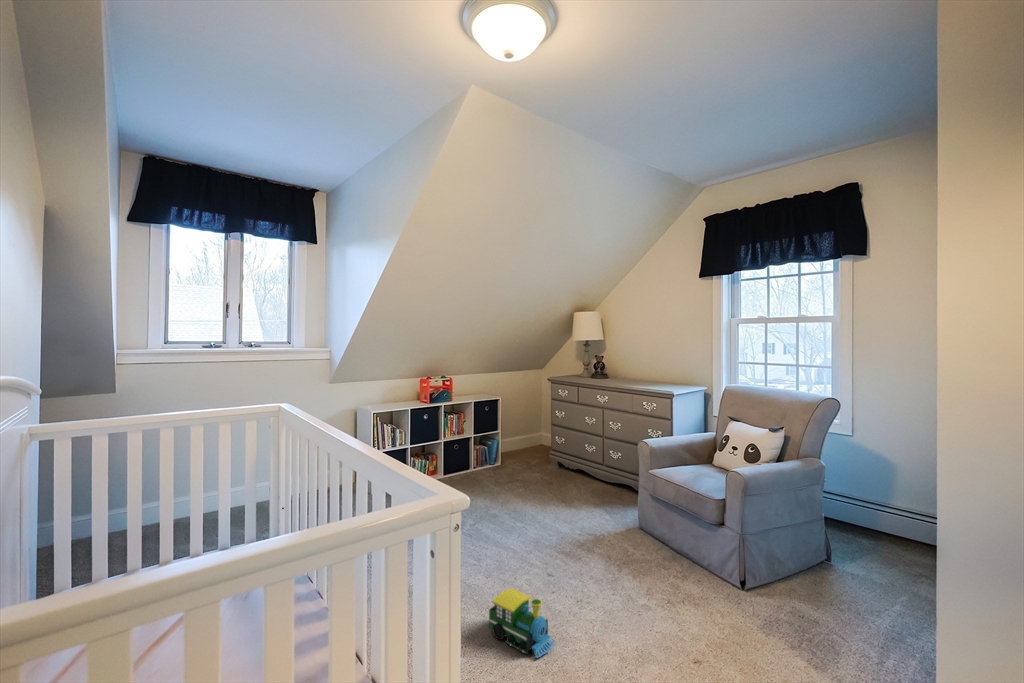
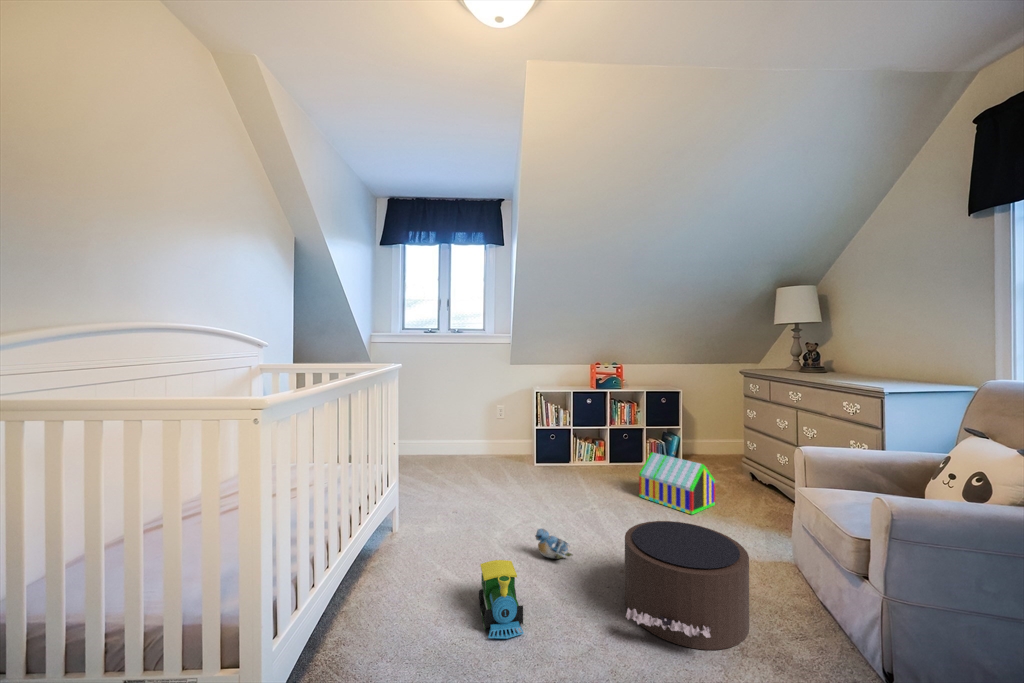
toy house: none [504,459,559,505] -> present [639,452,715,515]
pouf: none [567,512,664,599] -> present [625,521,749,650]
plush toy: none [486,552,519,577] -> present [535,529,572,559]

